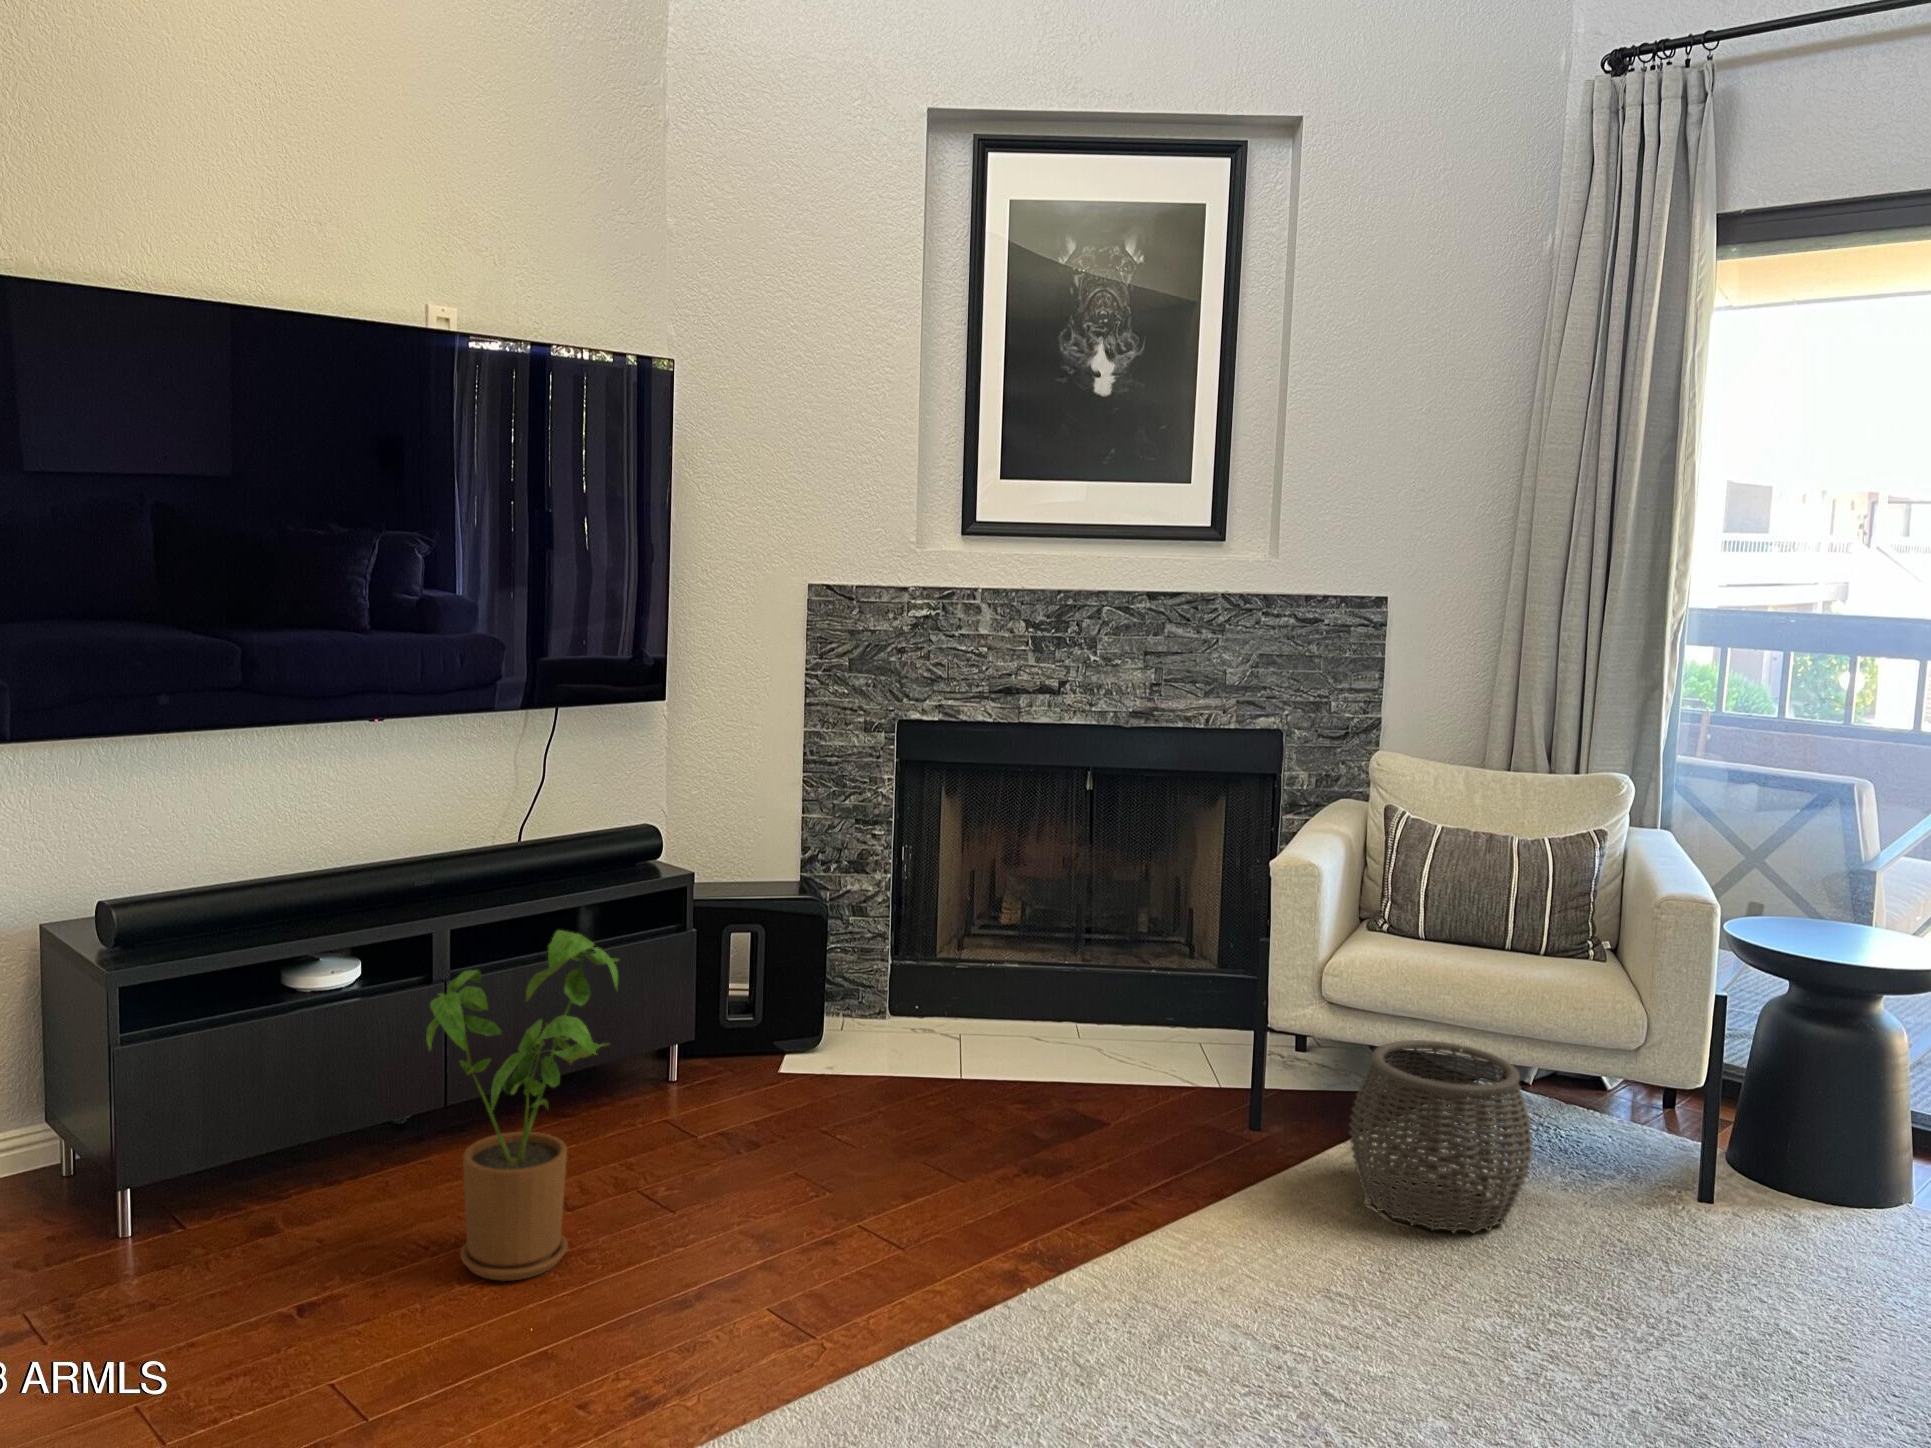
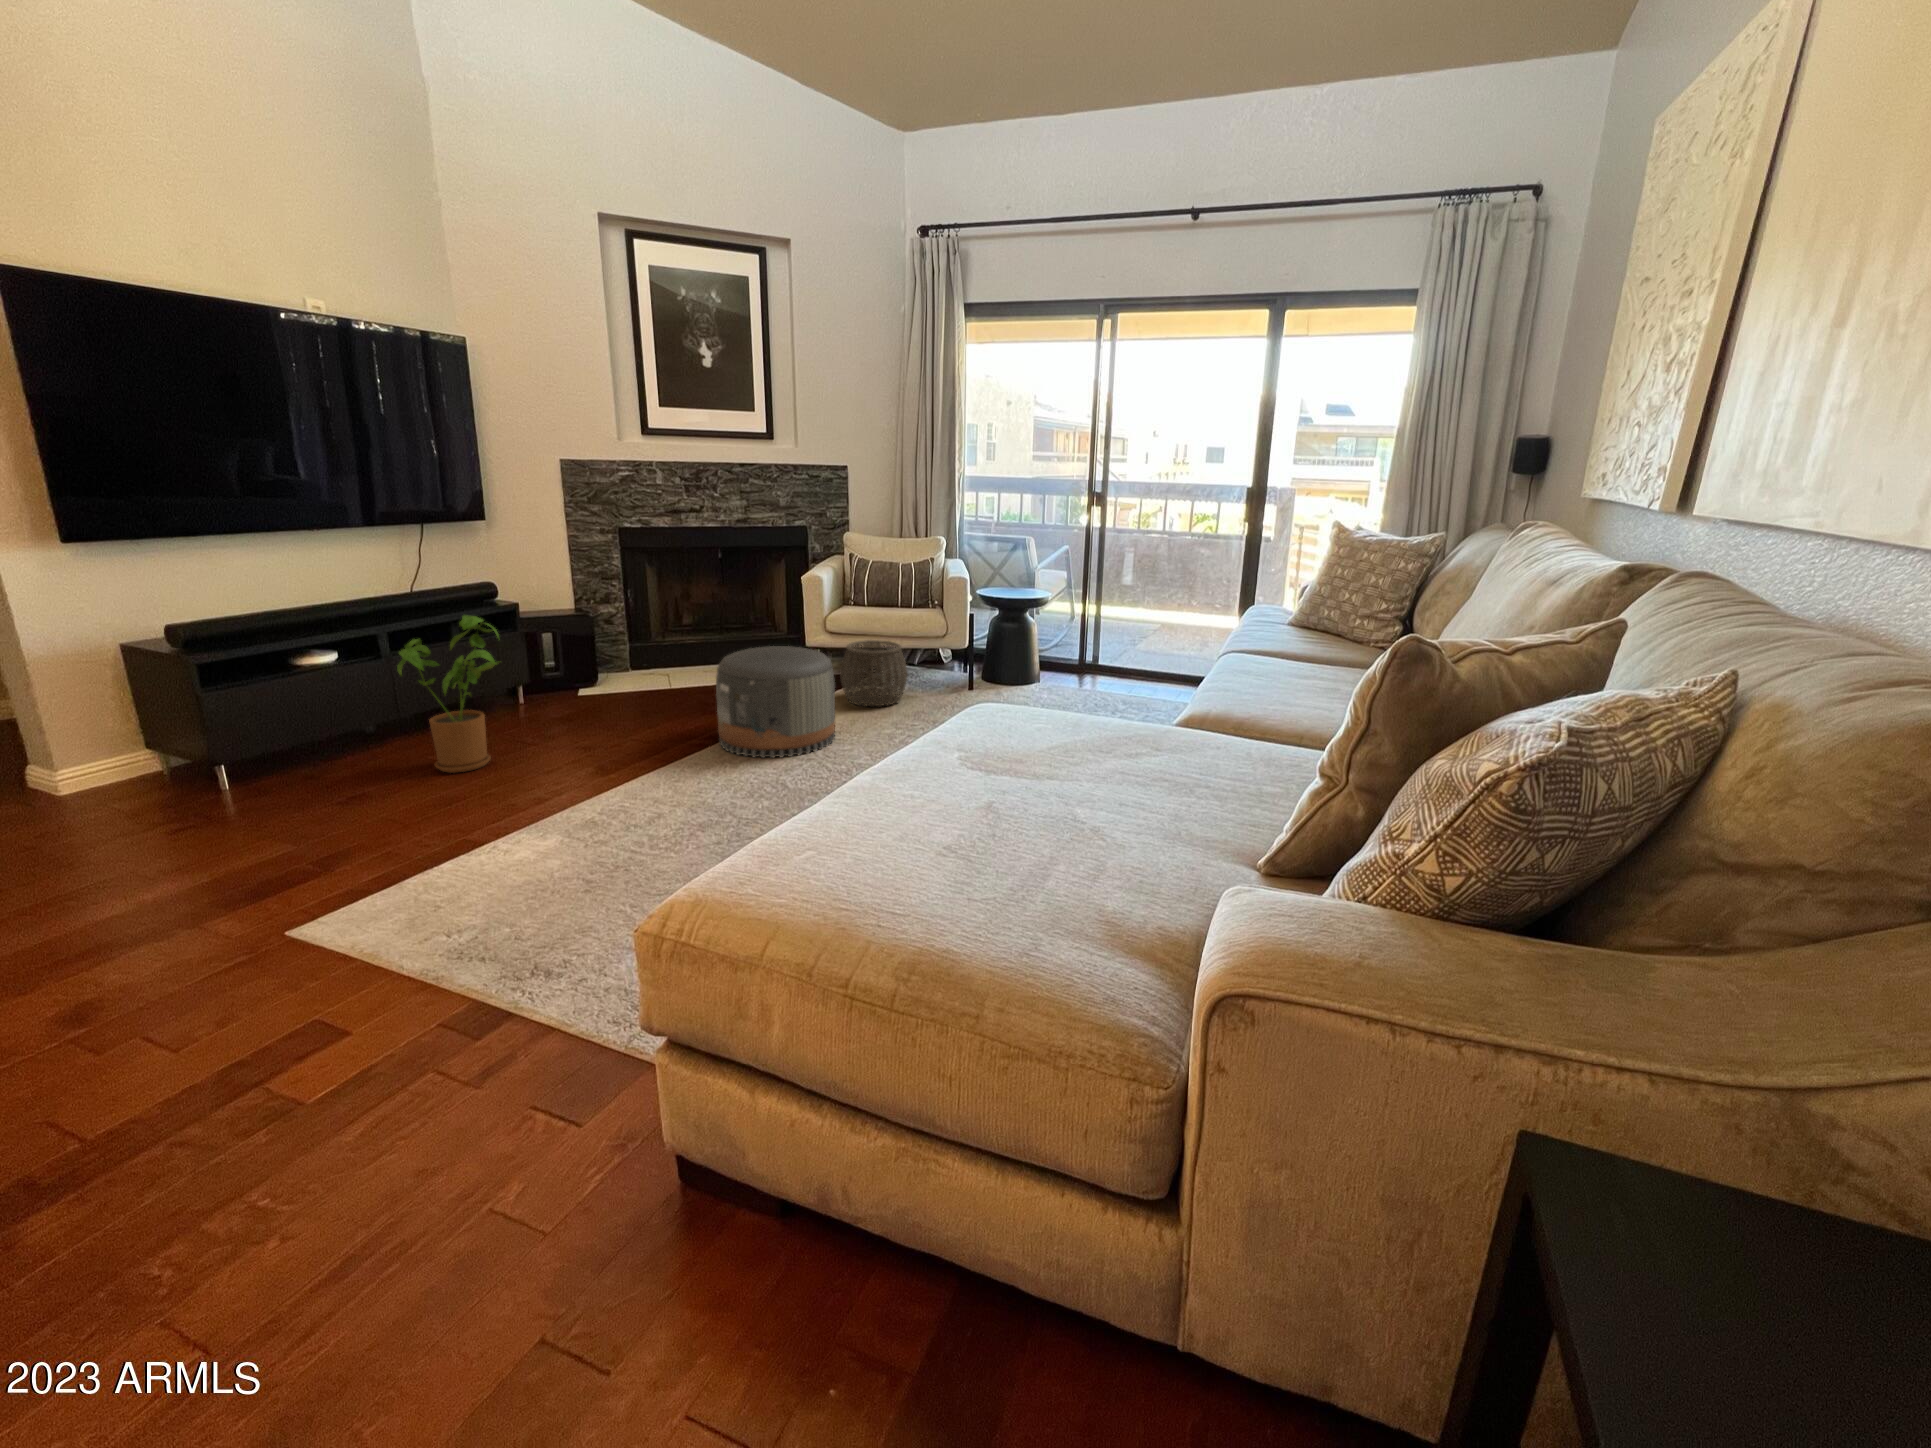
pouf: none [1047,1056,1350,1390] -> present [716,646,835,758]

